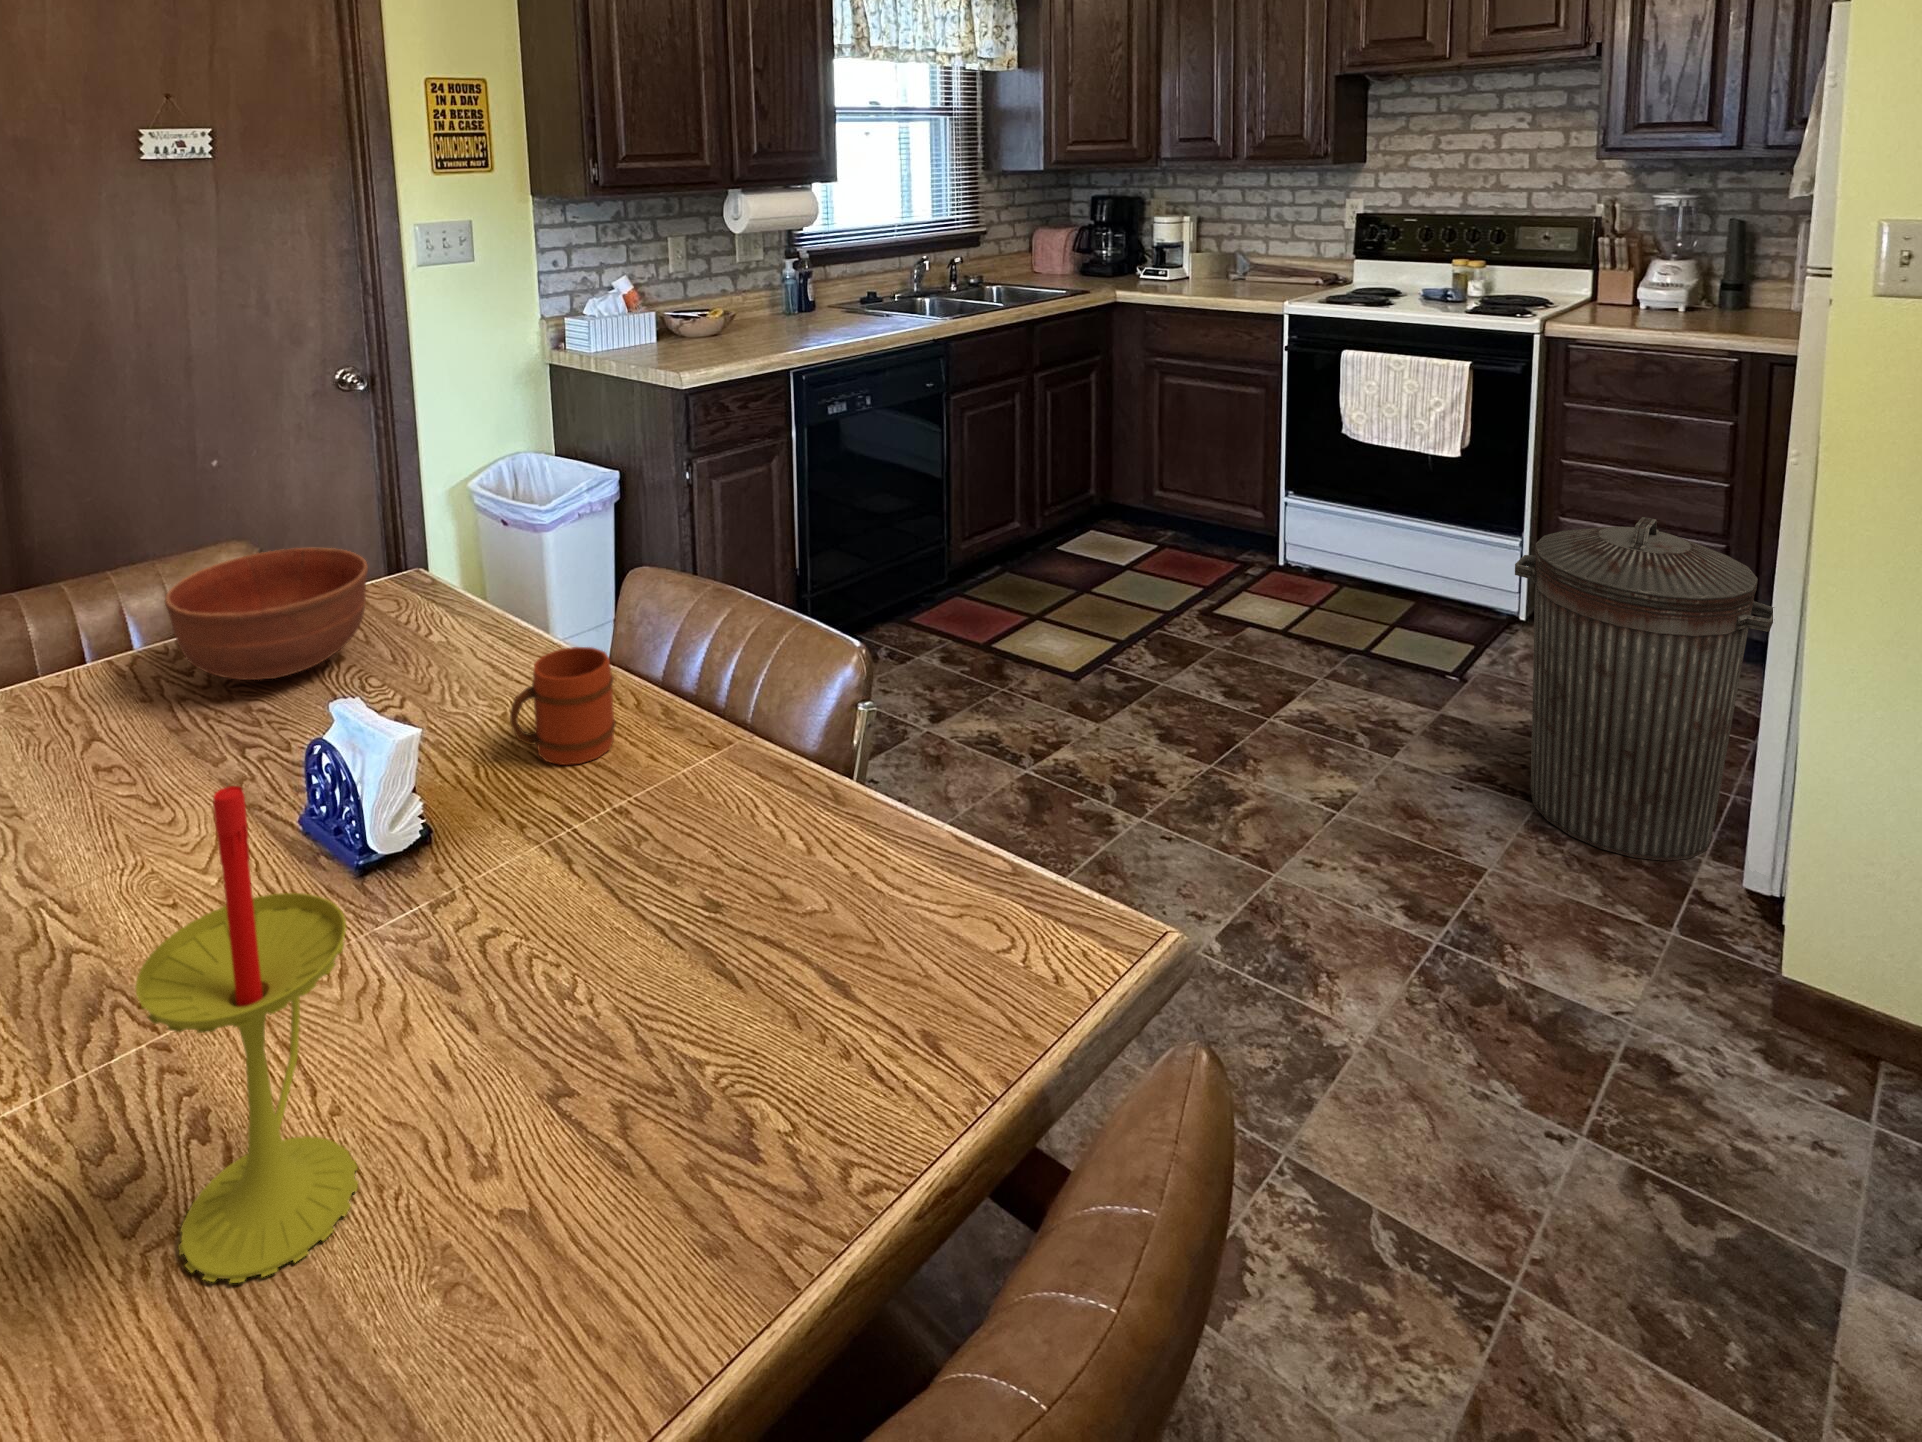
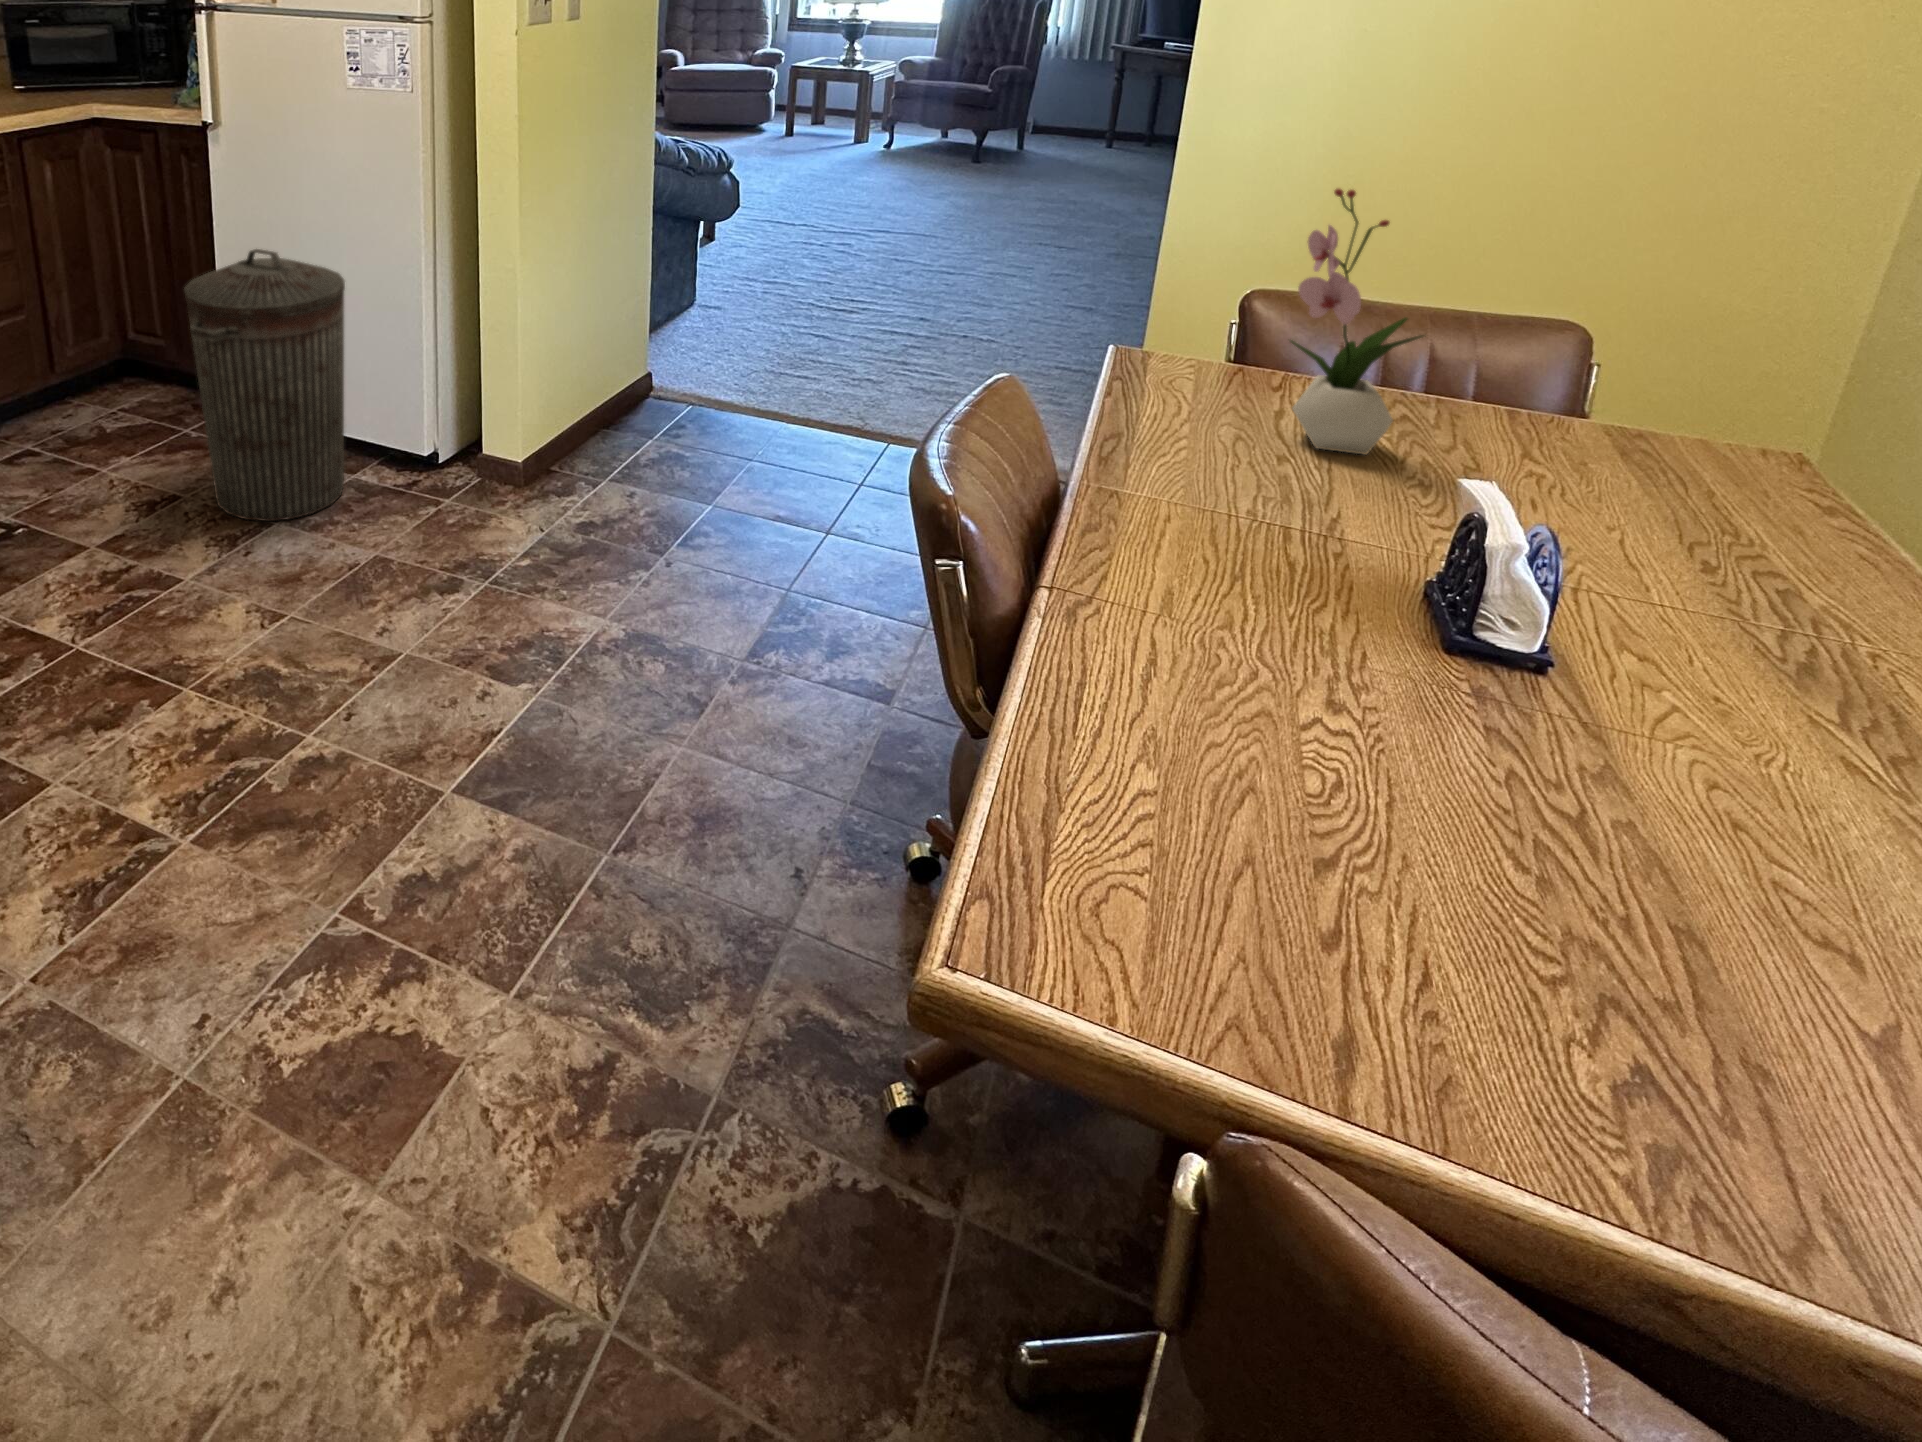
bowl: present [165,548,368,680] -> none [1282,668,1754,1013]
flower arrangement: none [618,600,804,1031] -> present [1290,189,1423,455]
mug: present [510,647,616,765] -> none [1165,458,1293,581]
candle: present [135,786,358,1283] -> none [1607,271,1793,549]

